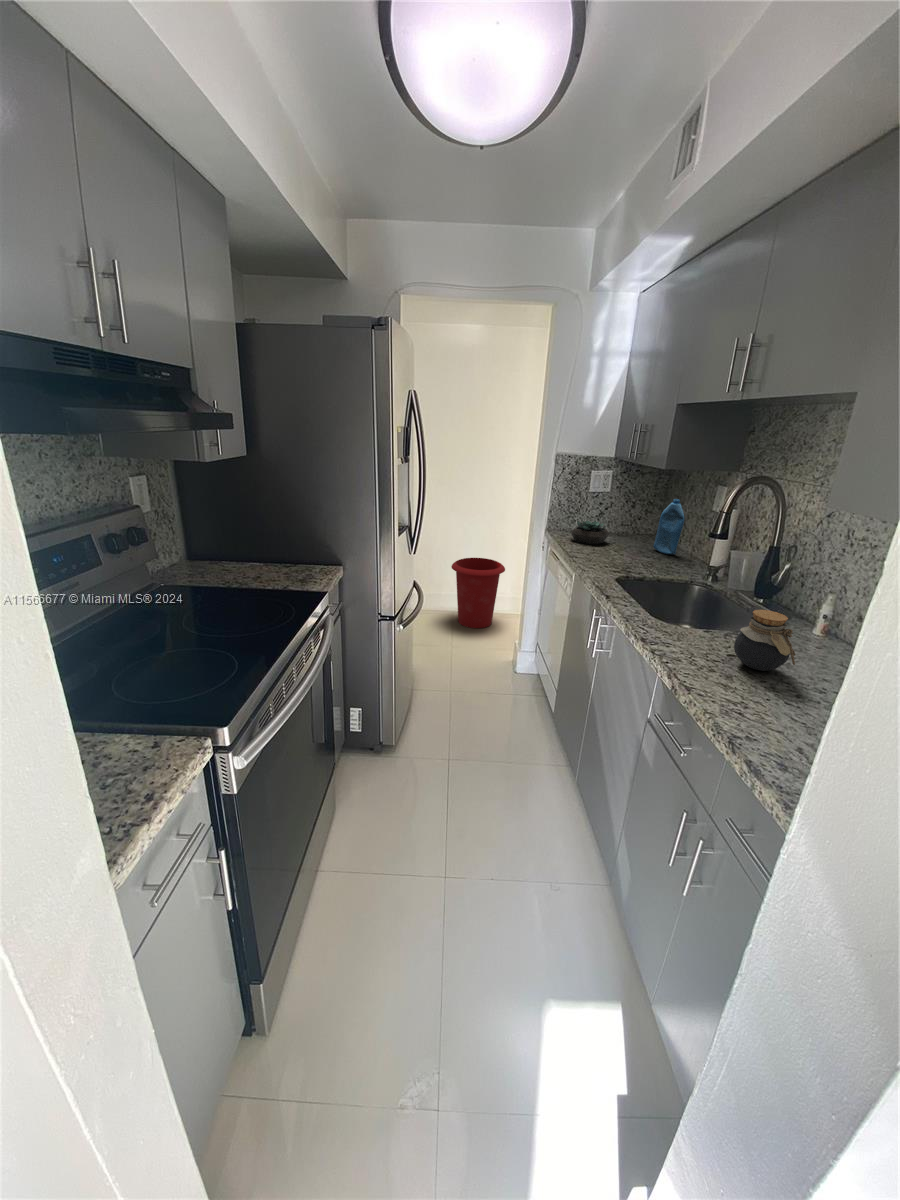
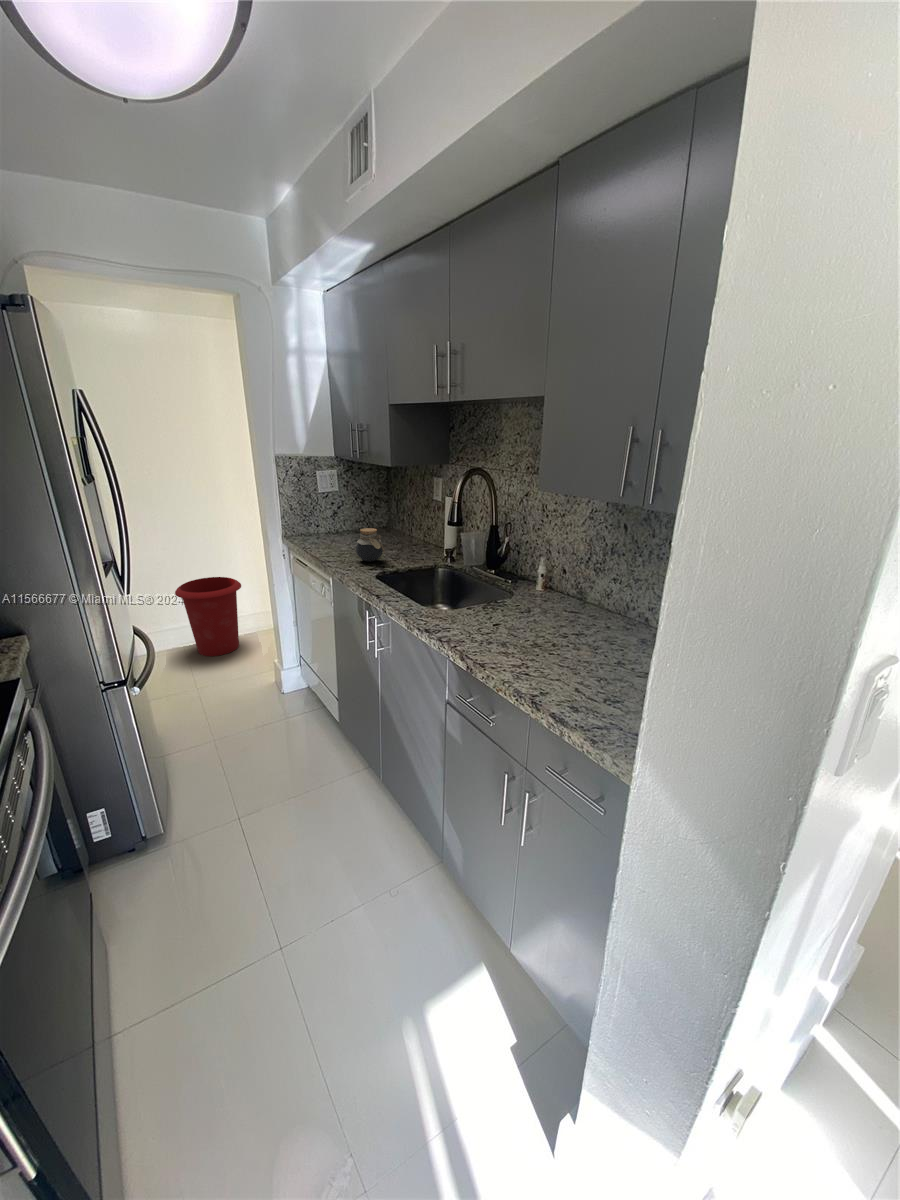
bottle: present [653,499,684,555] -> none [390,492,412,543]
succulent plant: present [571,521,609,545] -> none [311,521,348,545]
jar: present [734,610,795,671] -> present [356,528,385,562]

